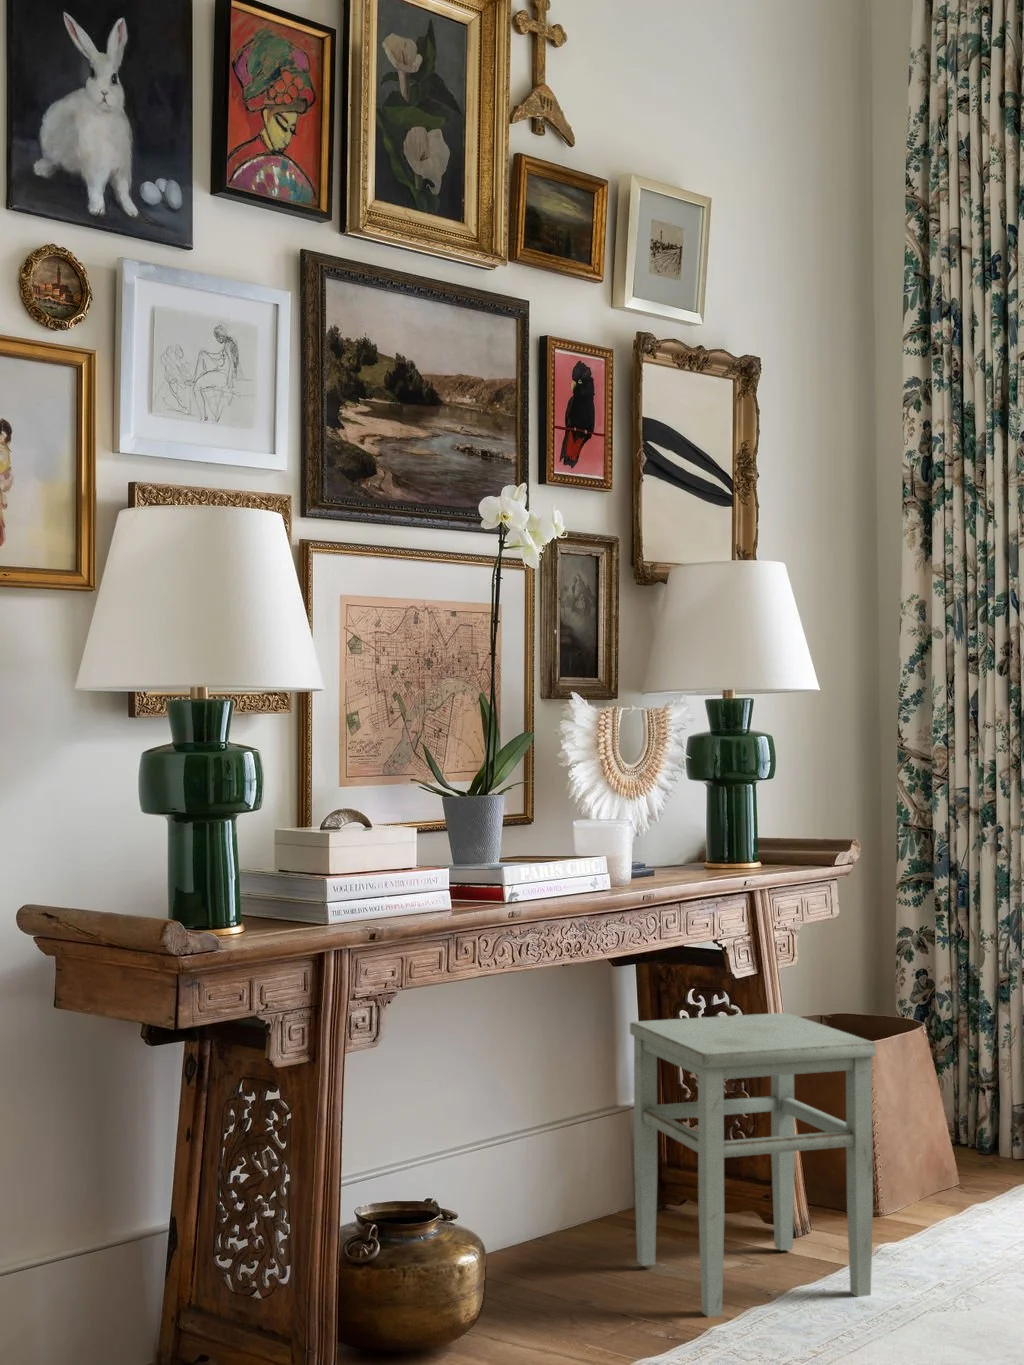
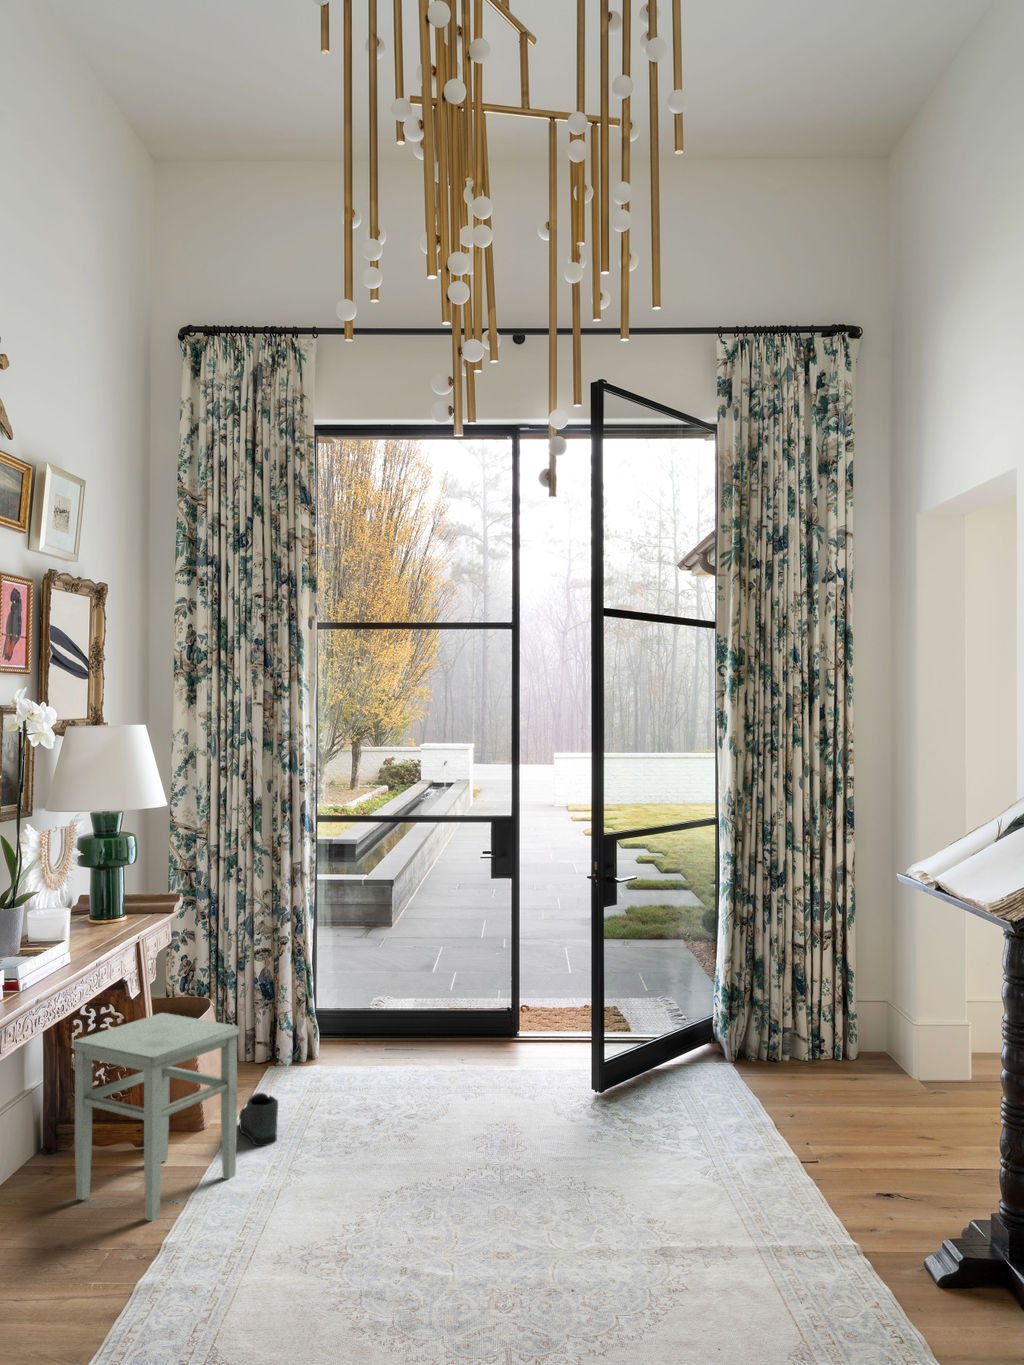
shoe: none [927,1181,979,1270] -> present [239,1093,278,1146]

